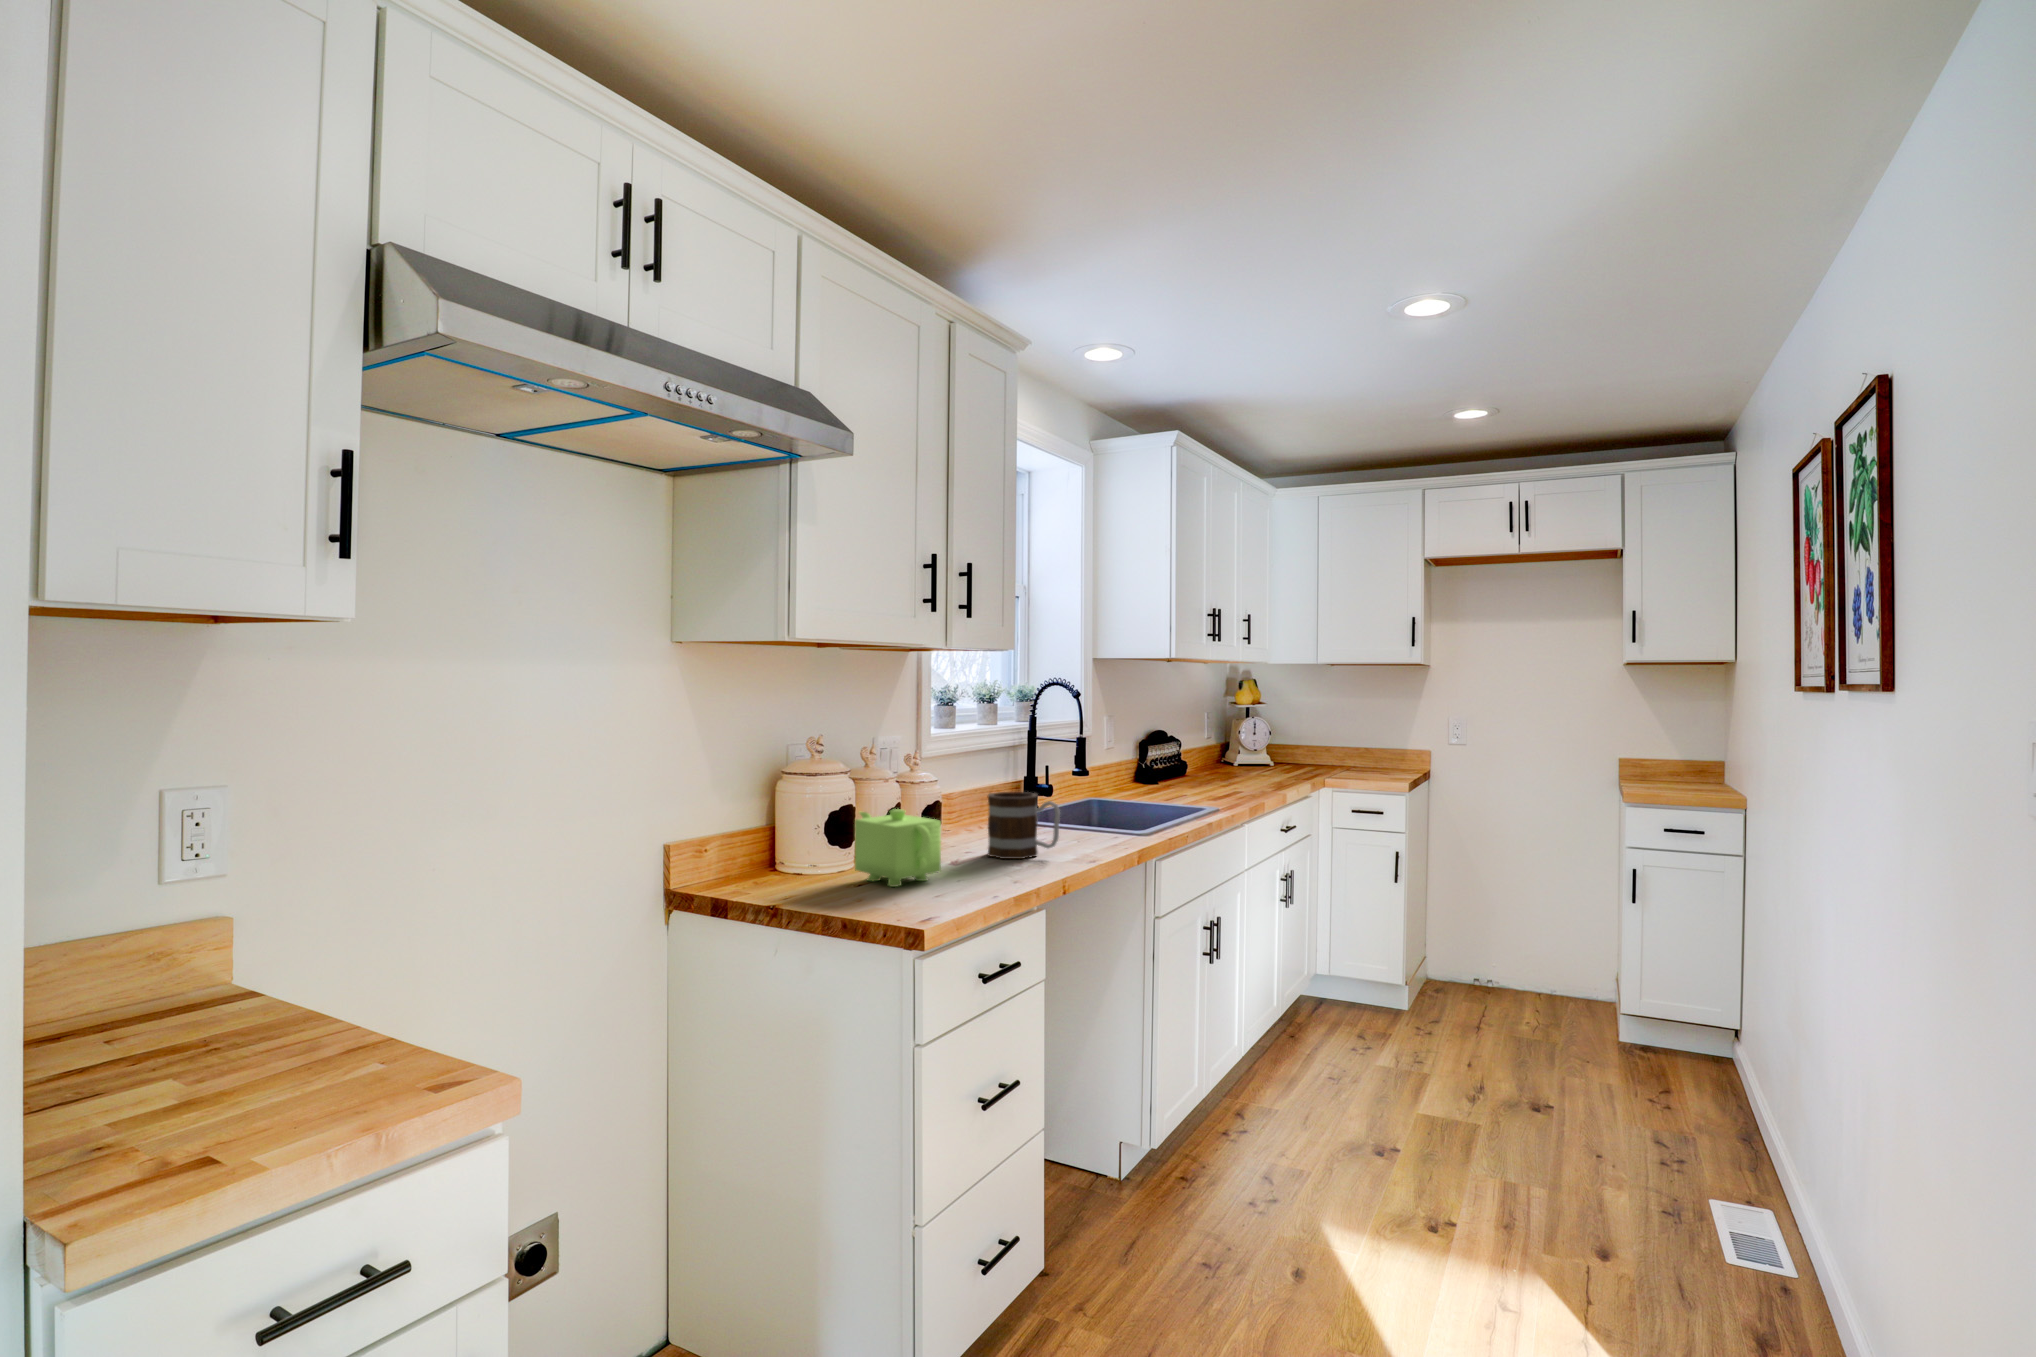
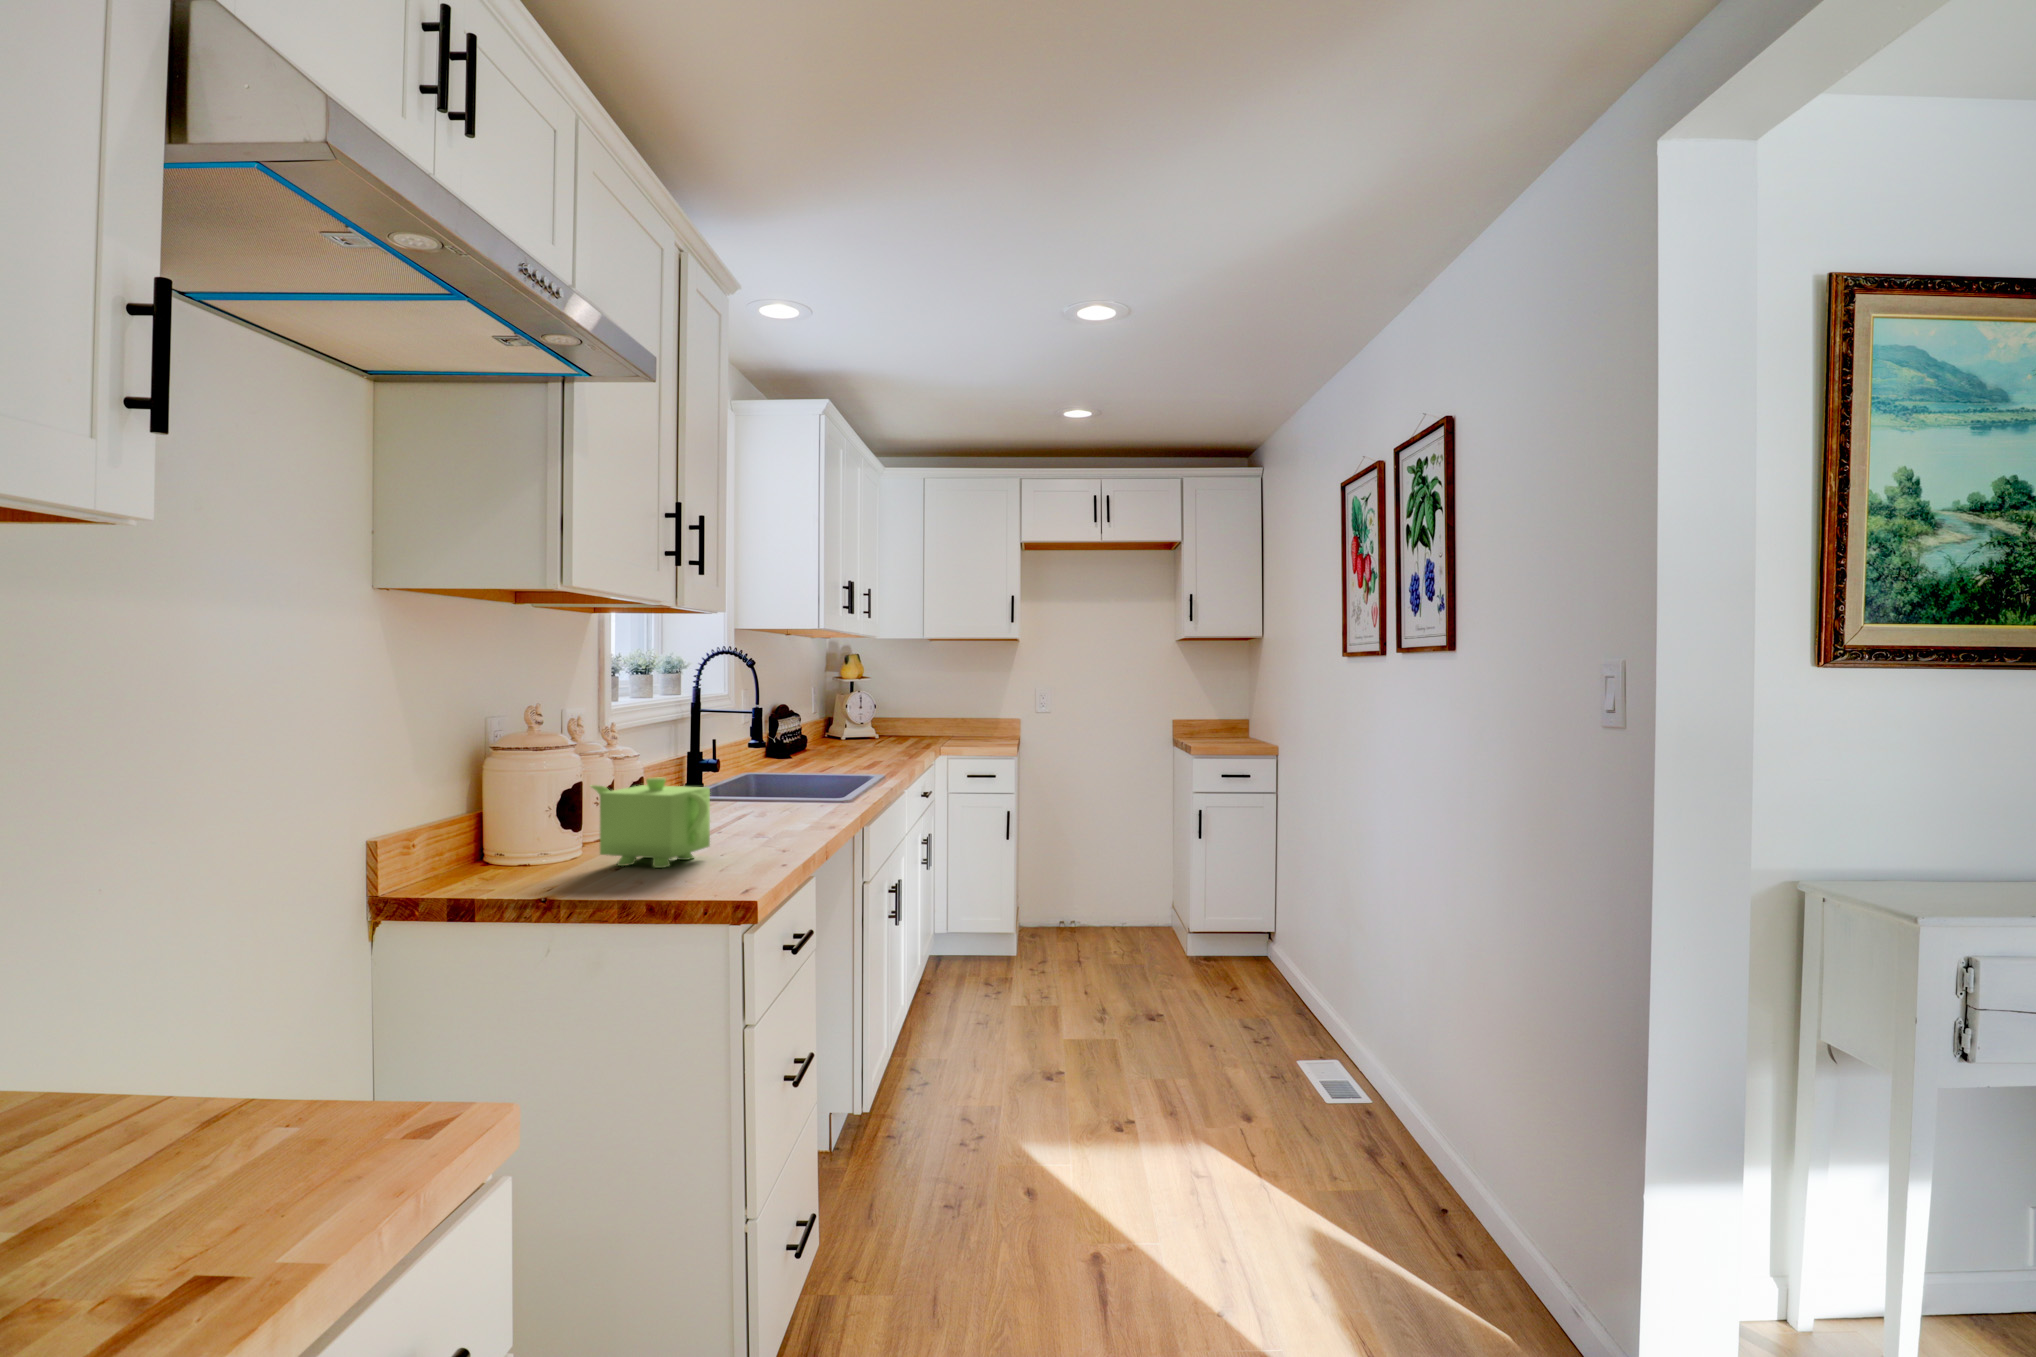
mug: present [988,792,1060,859] -> none [721,758,809,832]

